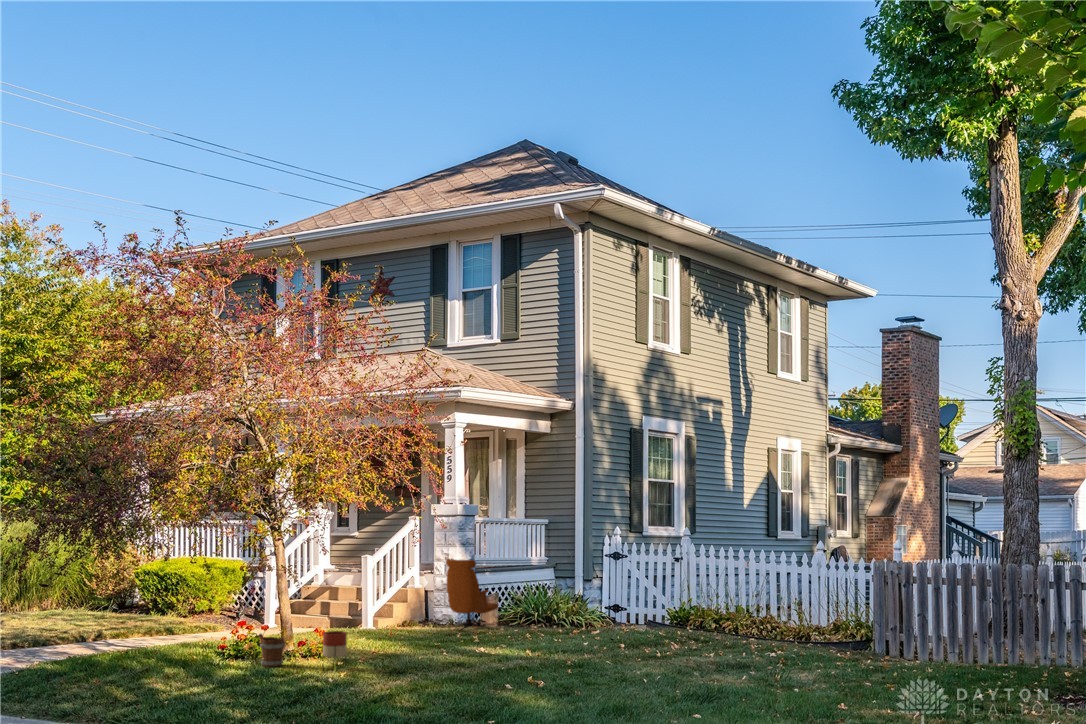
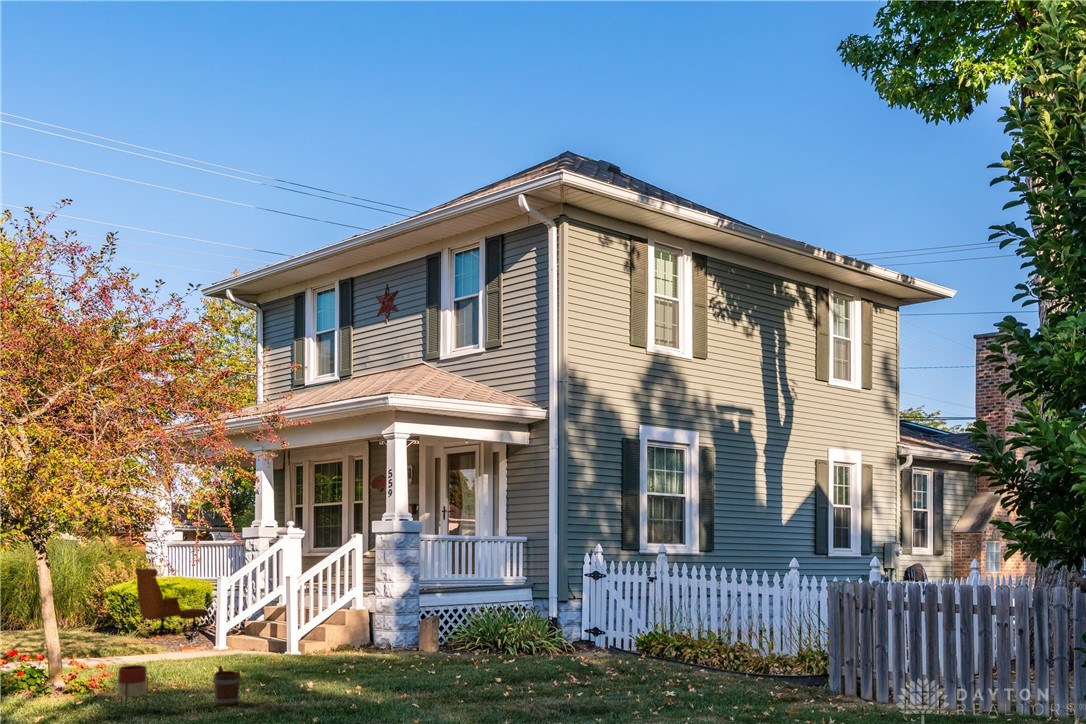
lounge chair: present [446,559,498,631] -> present [135,568,209,636]
bucket: present [259,634,285,667] -> present [213,666,241,706]

